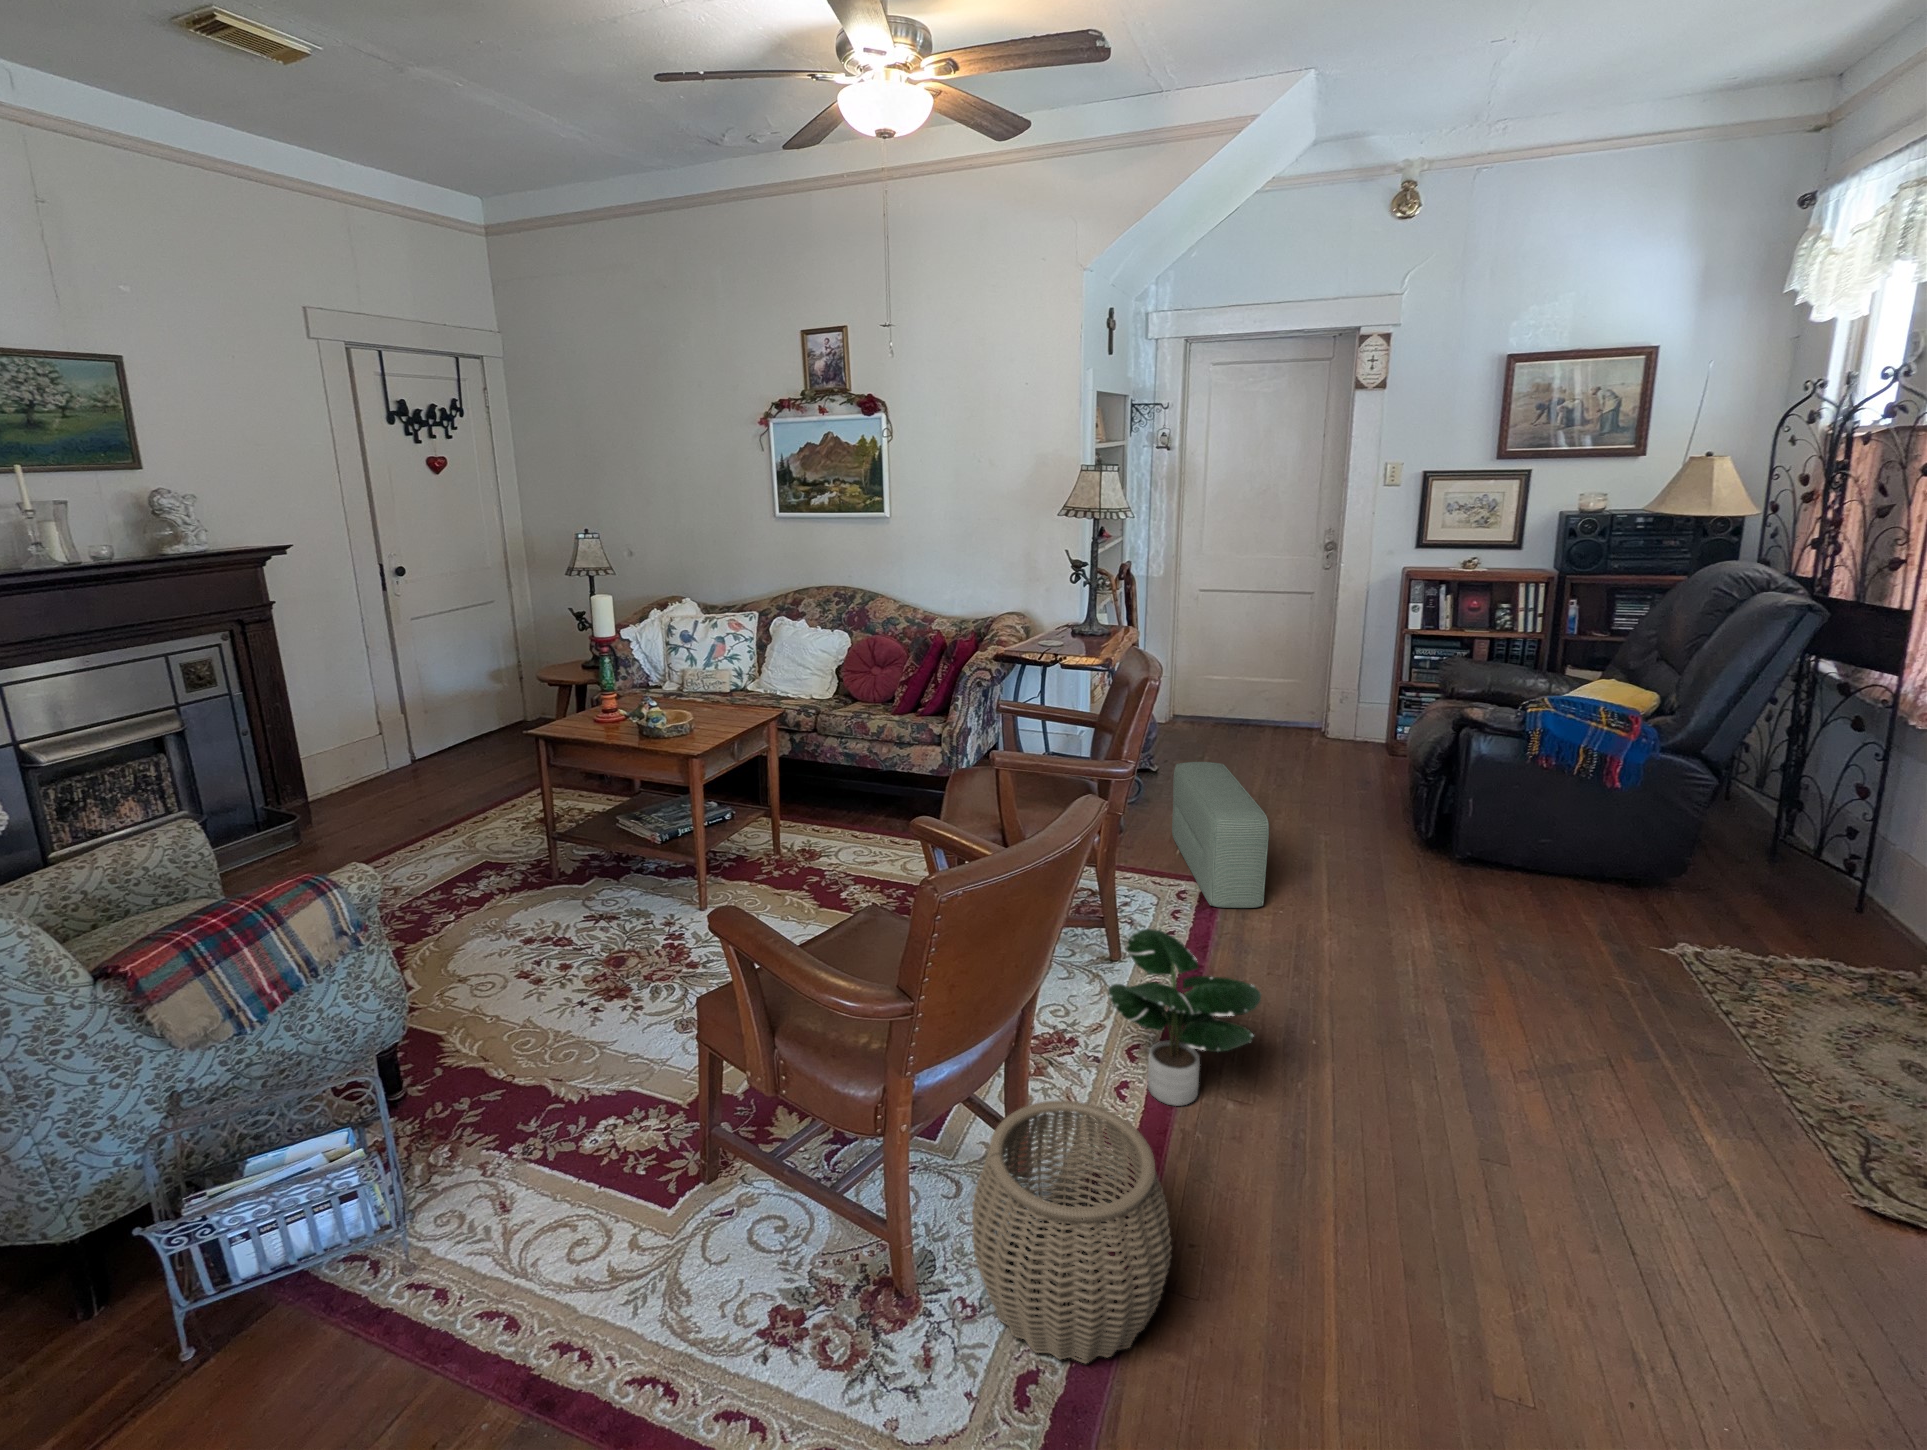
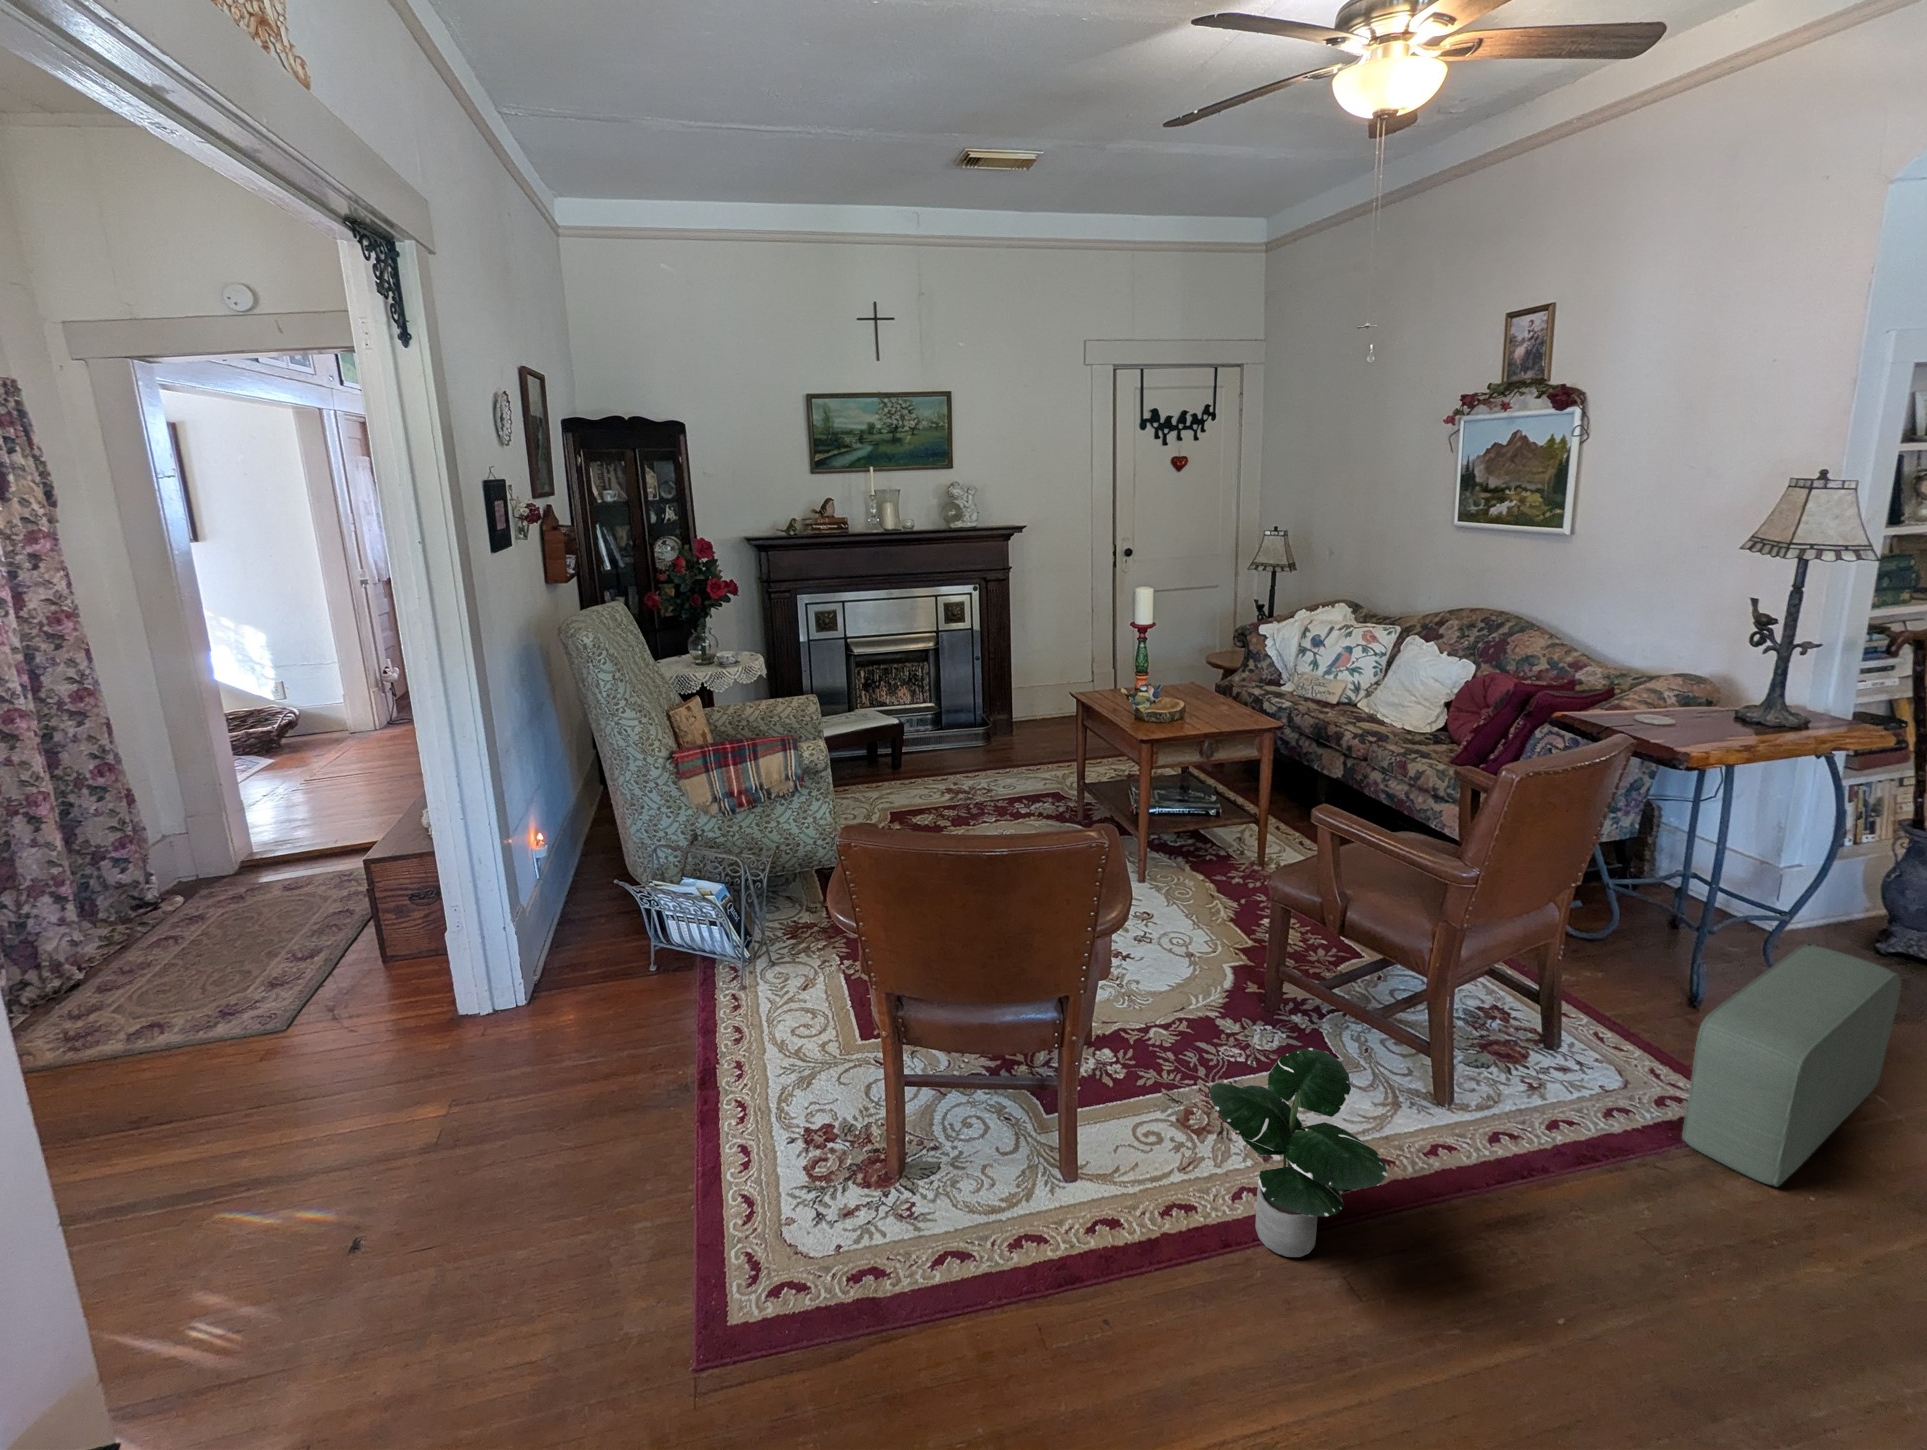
woven basket: present [972,1101,1172,1363] -> none [878,1089,1058,1323]

